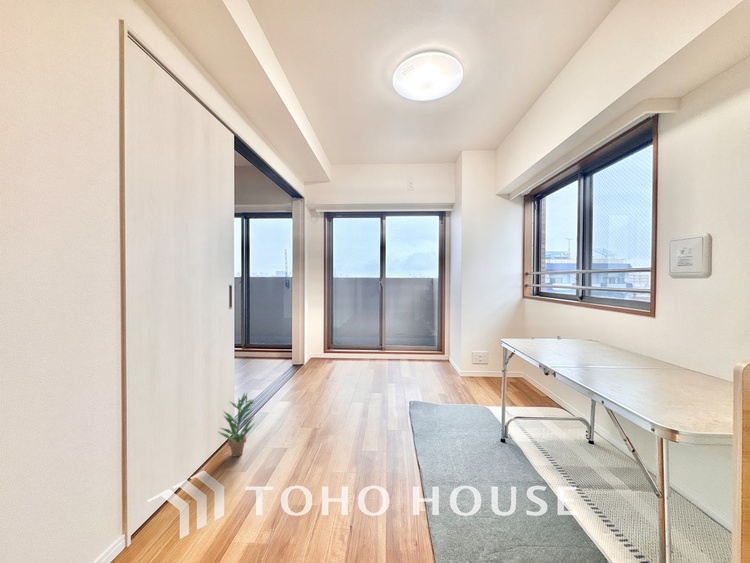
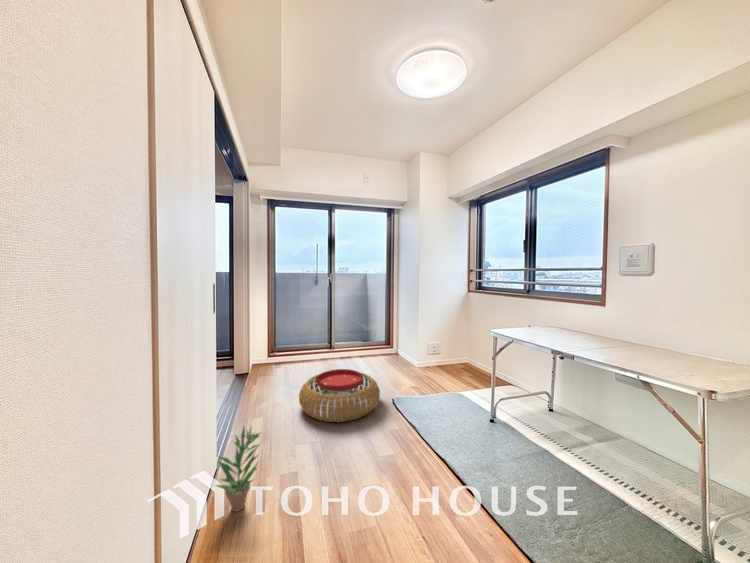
pouf: none [322,366,396,412] -> present [299,369,380,422]

